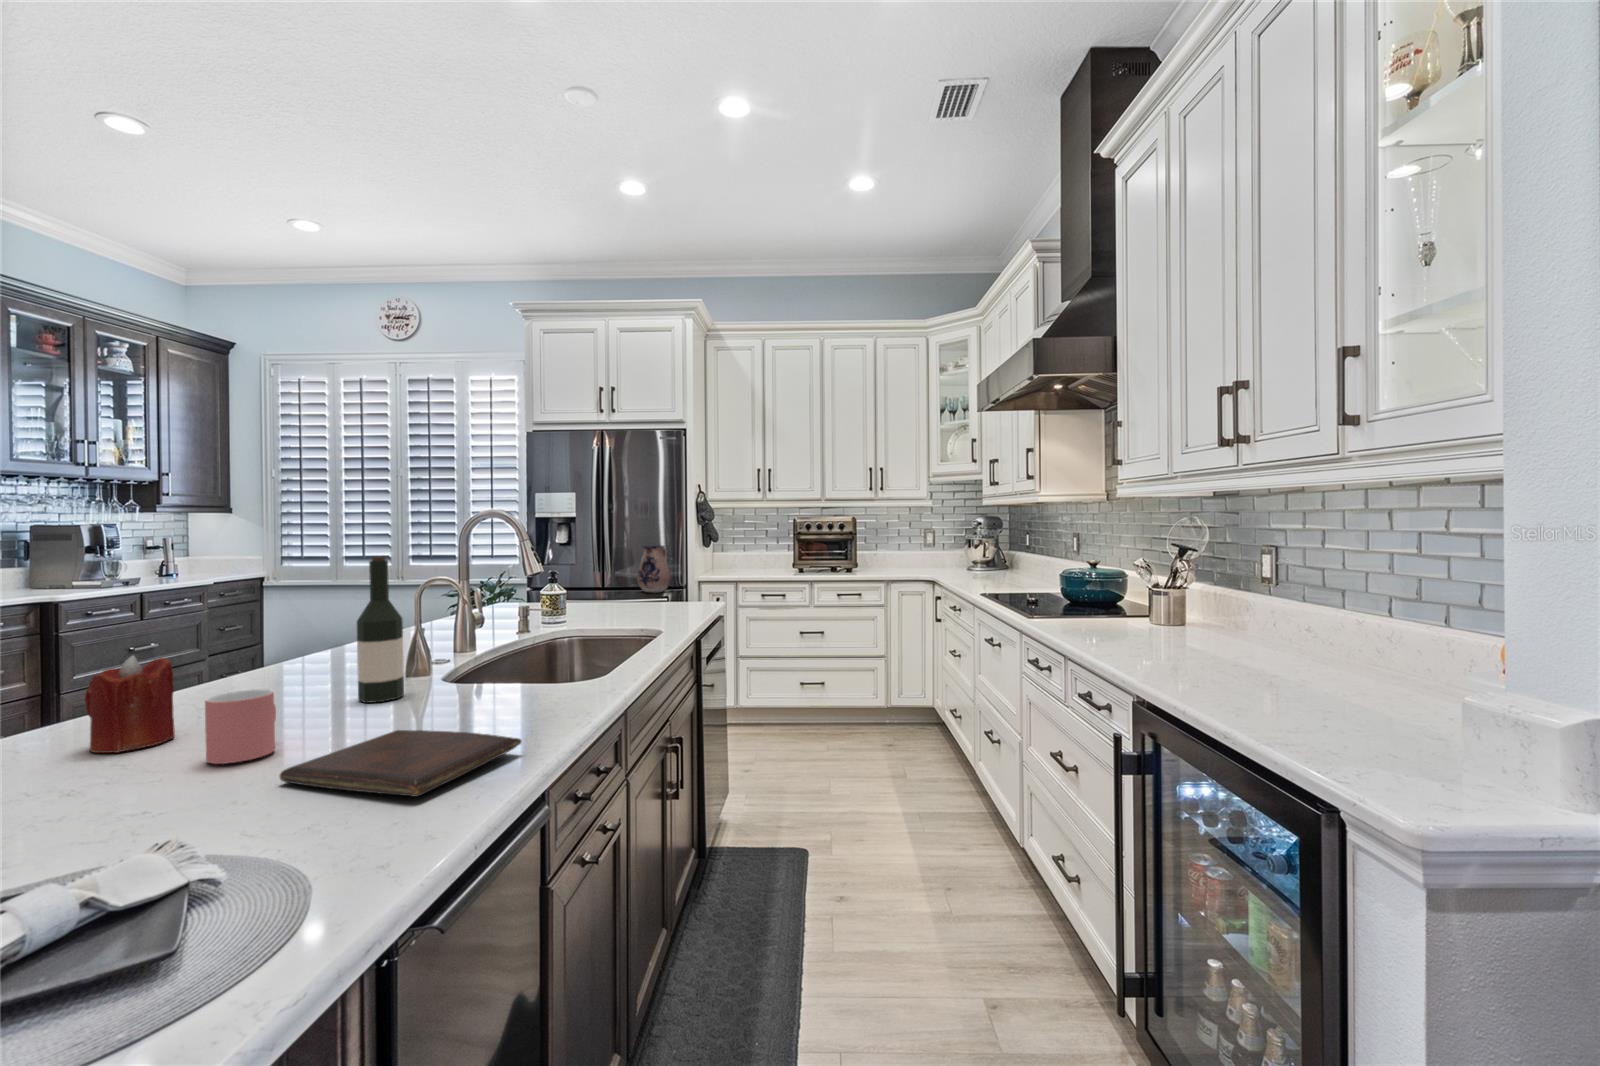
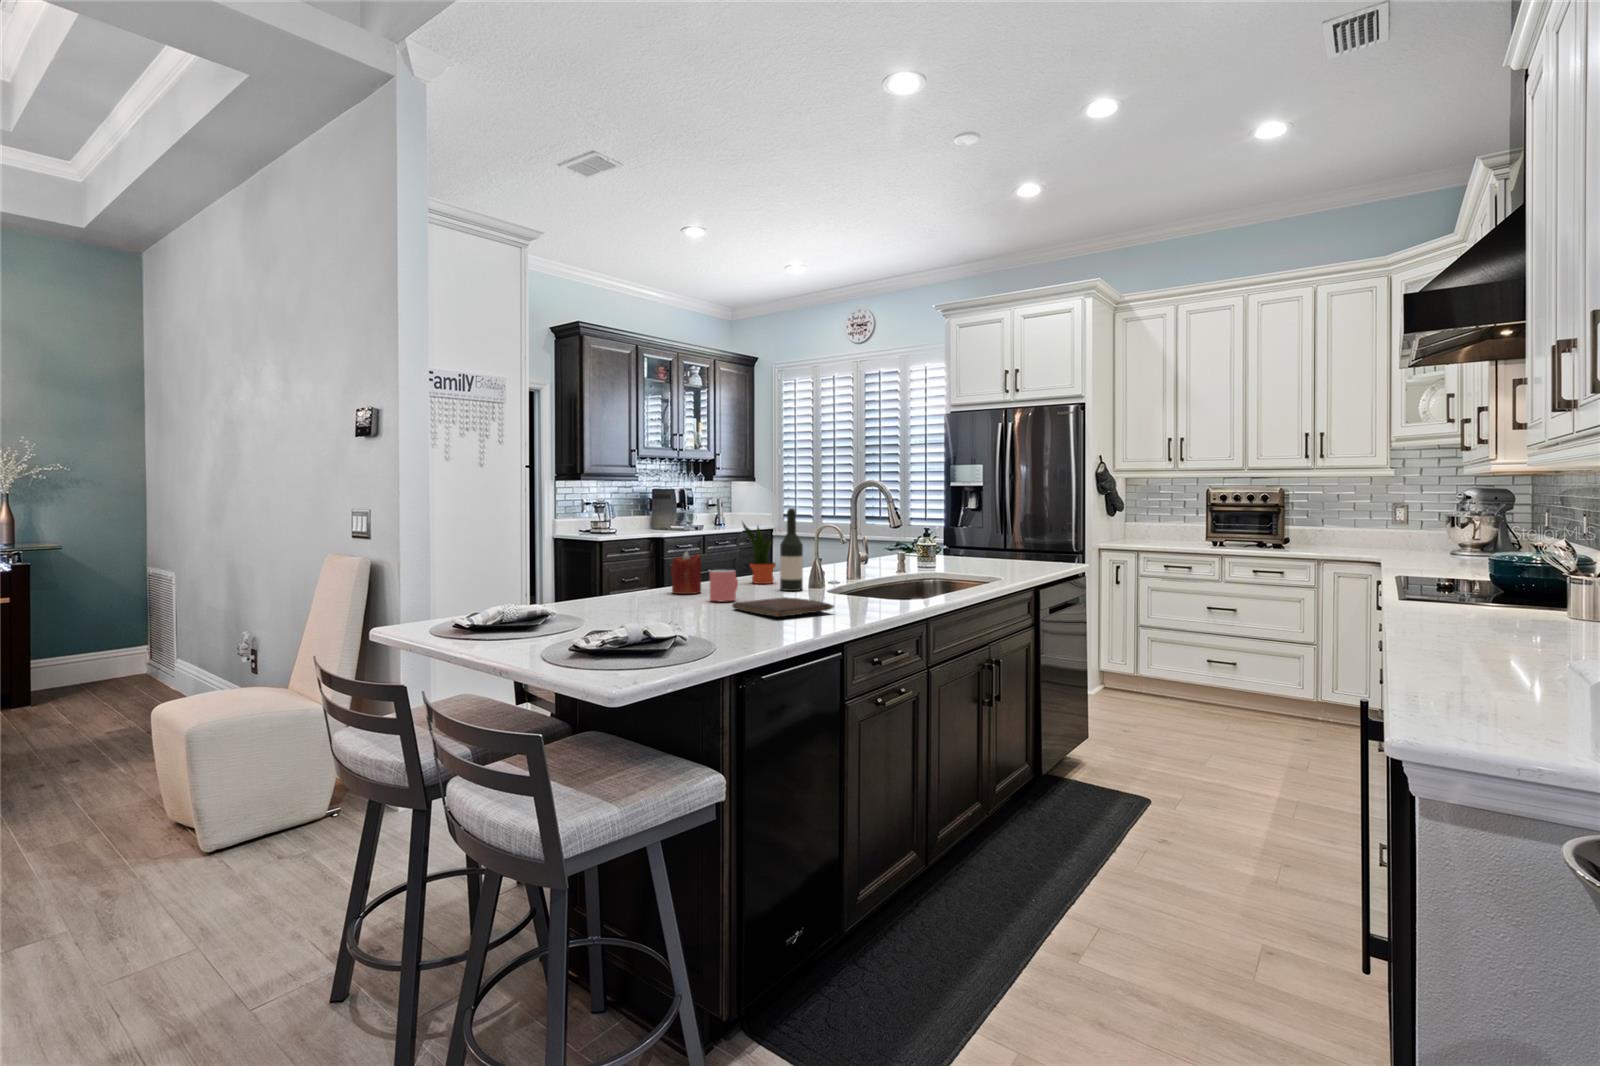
ceramic pitcher: present [638,545,671,593] -> none [1025,512,1056,555]
potted plant: none [262,580,337,691] -> present [743,523,776,584]

